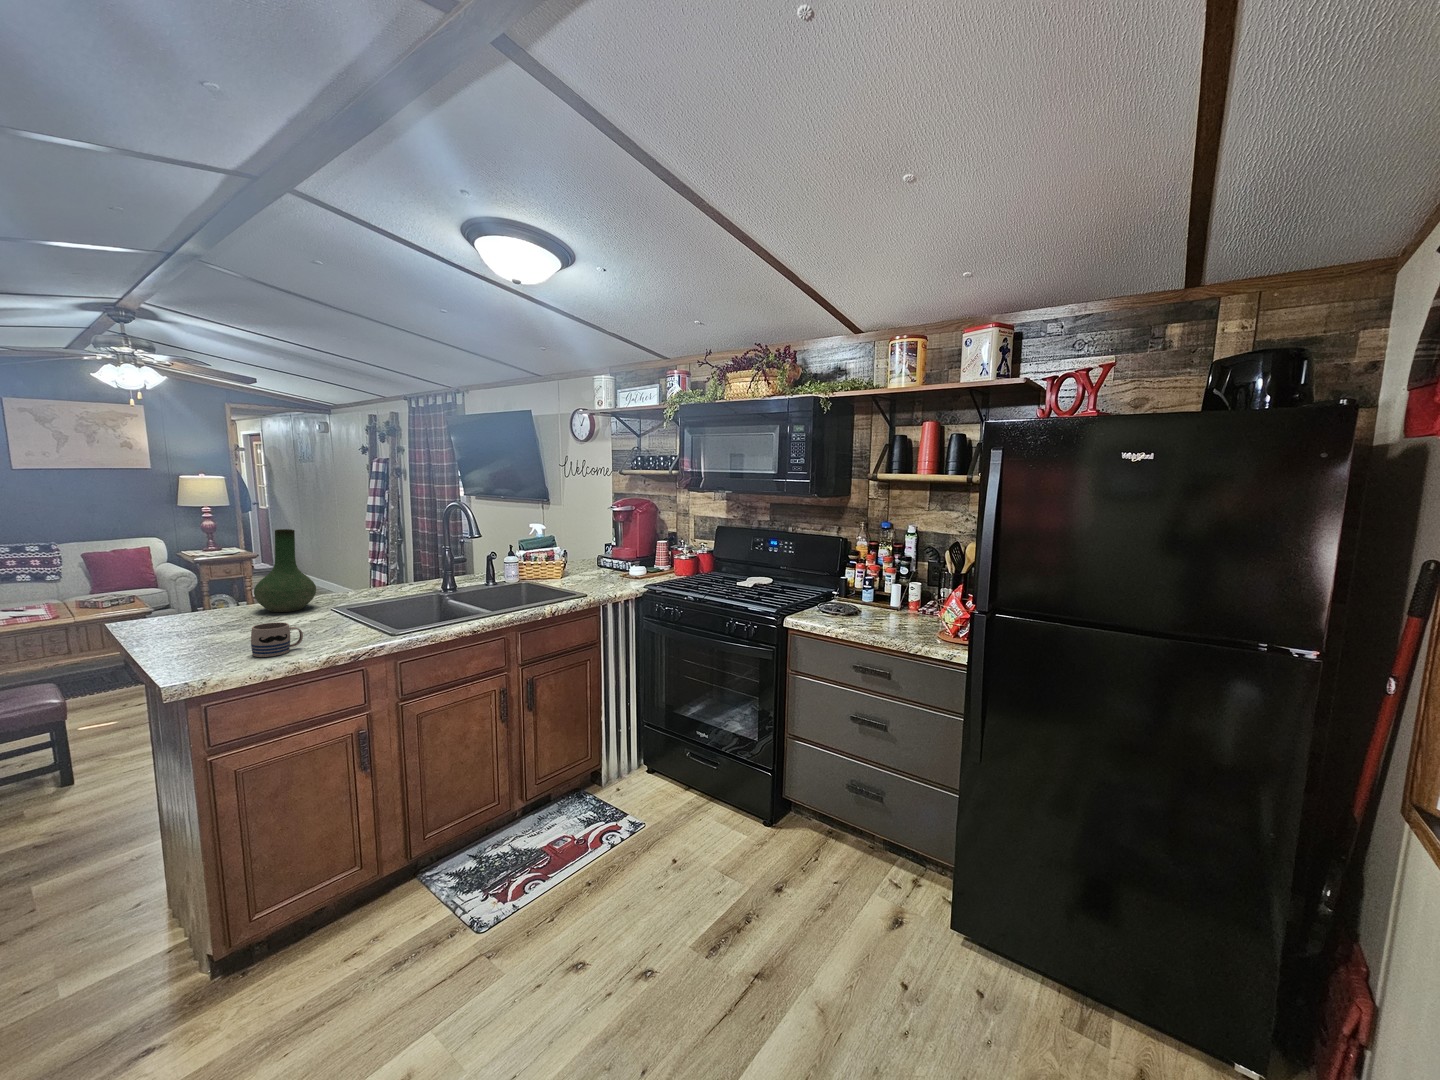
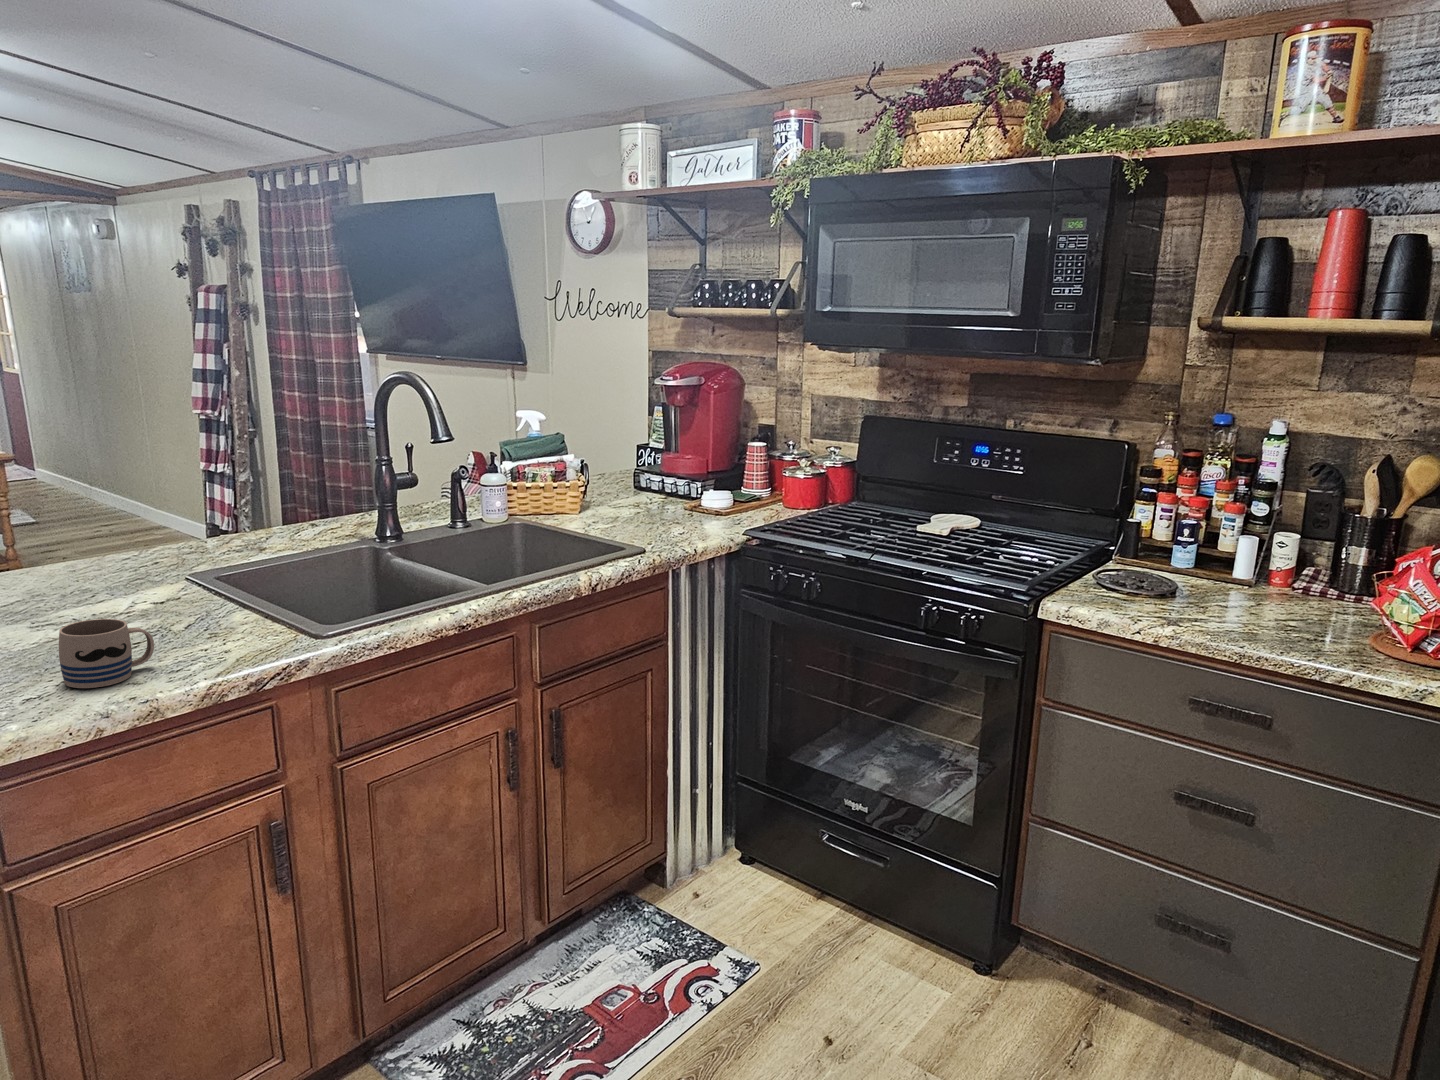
vase: present [254,529,316,612] -> none [41,428,153,585]

